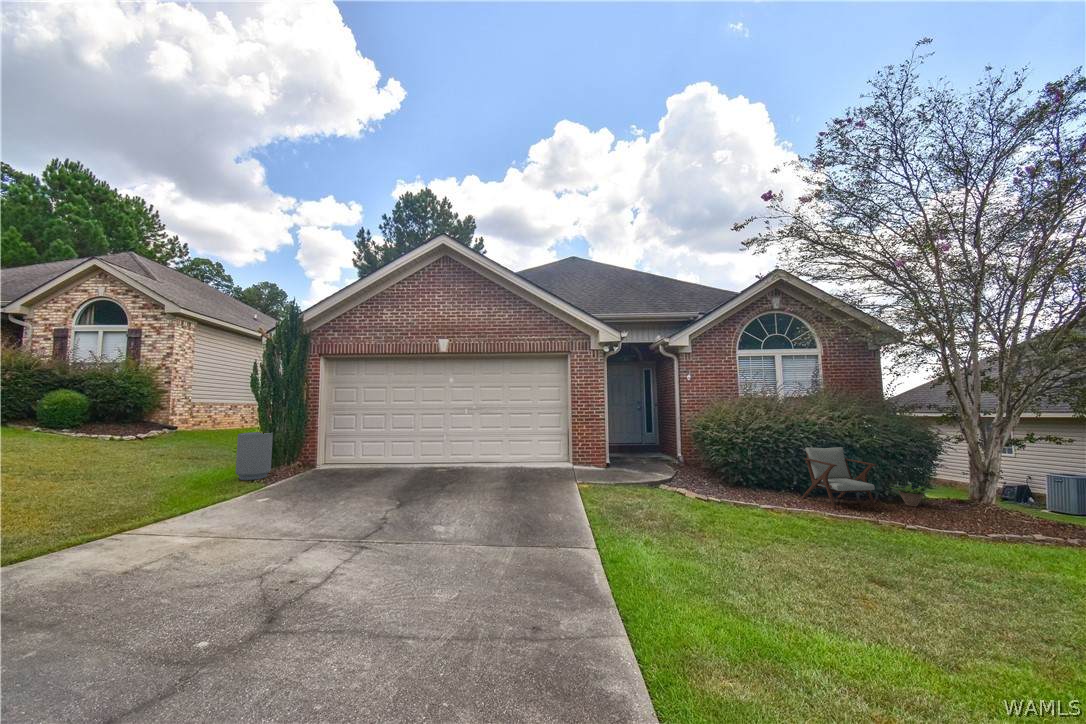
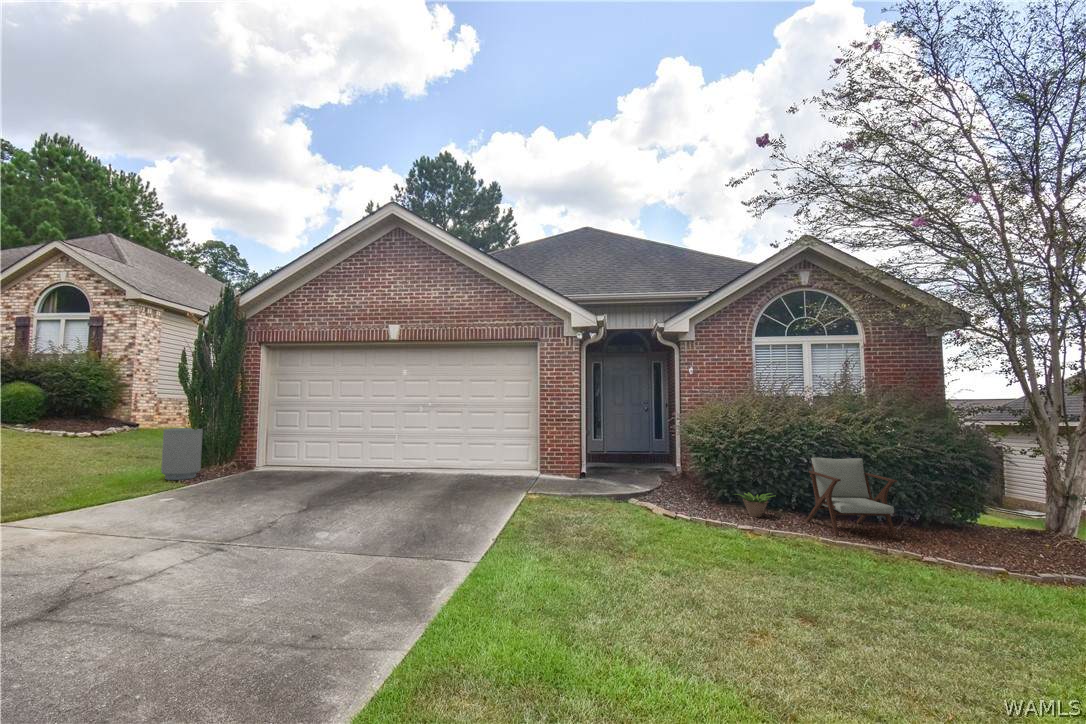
decorative plant: present [891,484,932,506] -> present [735,492,773,517]

